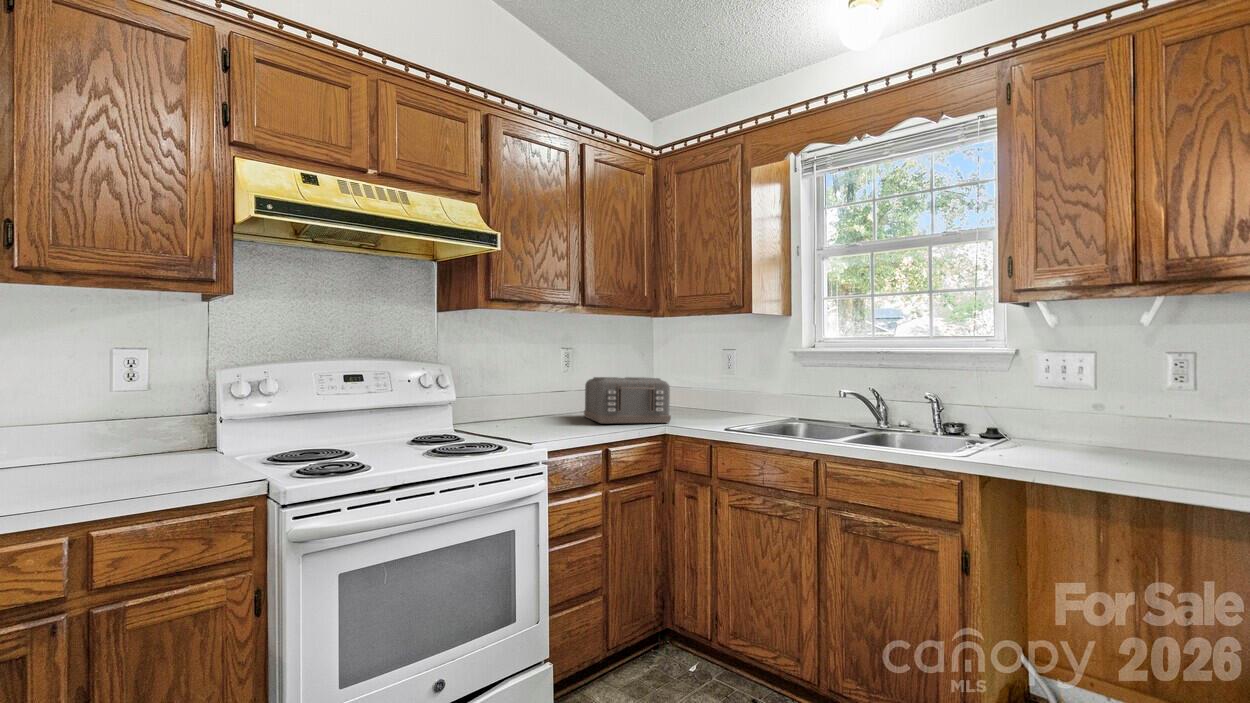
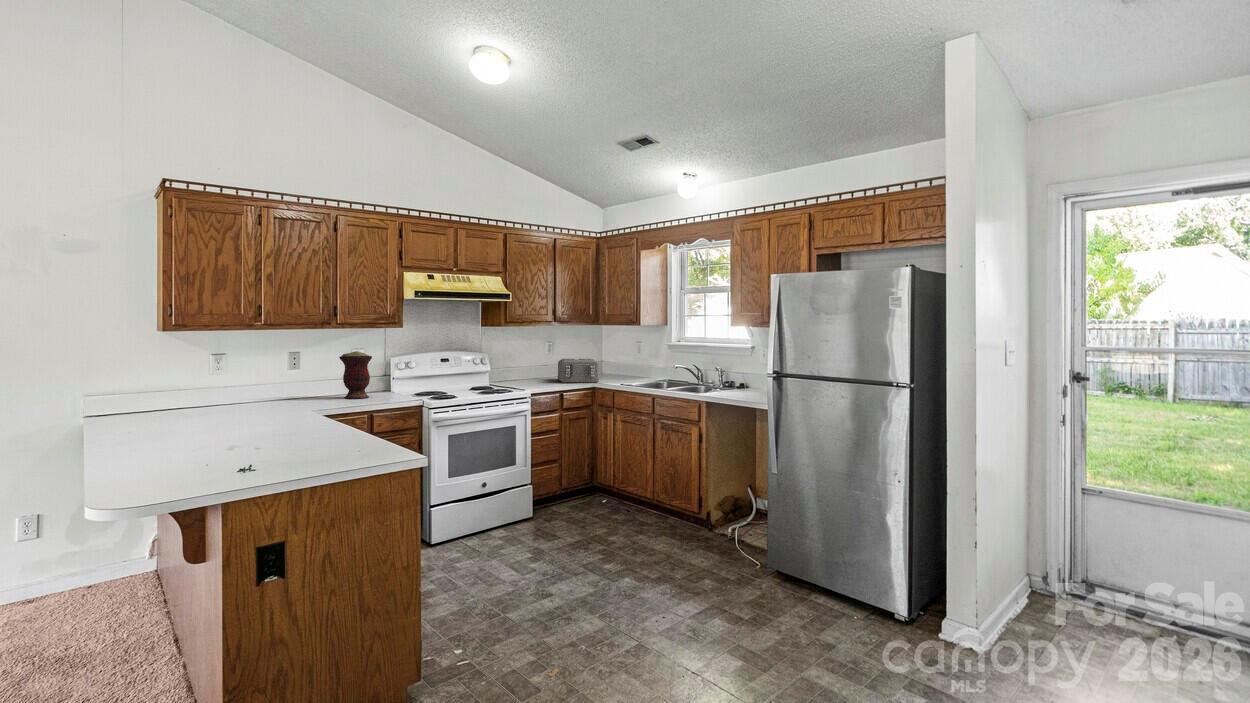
vase: none [53,351,154,475] -> present [339,351,372,398]

